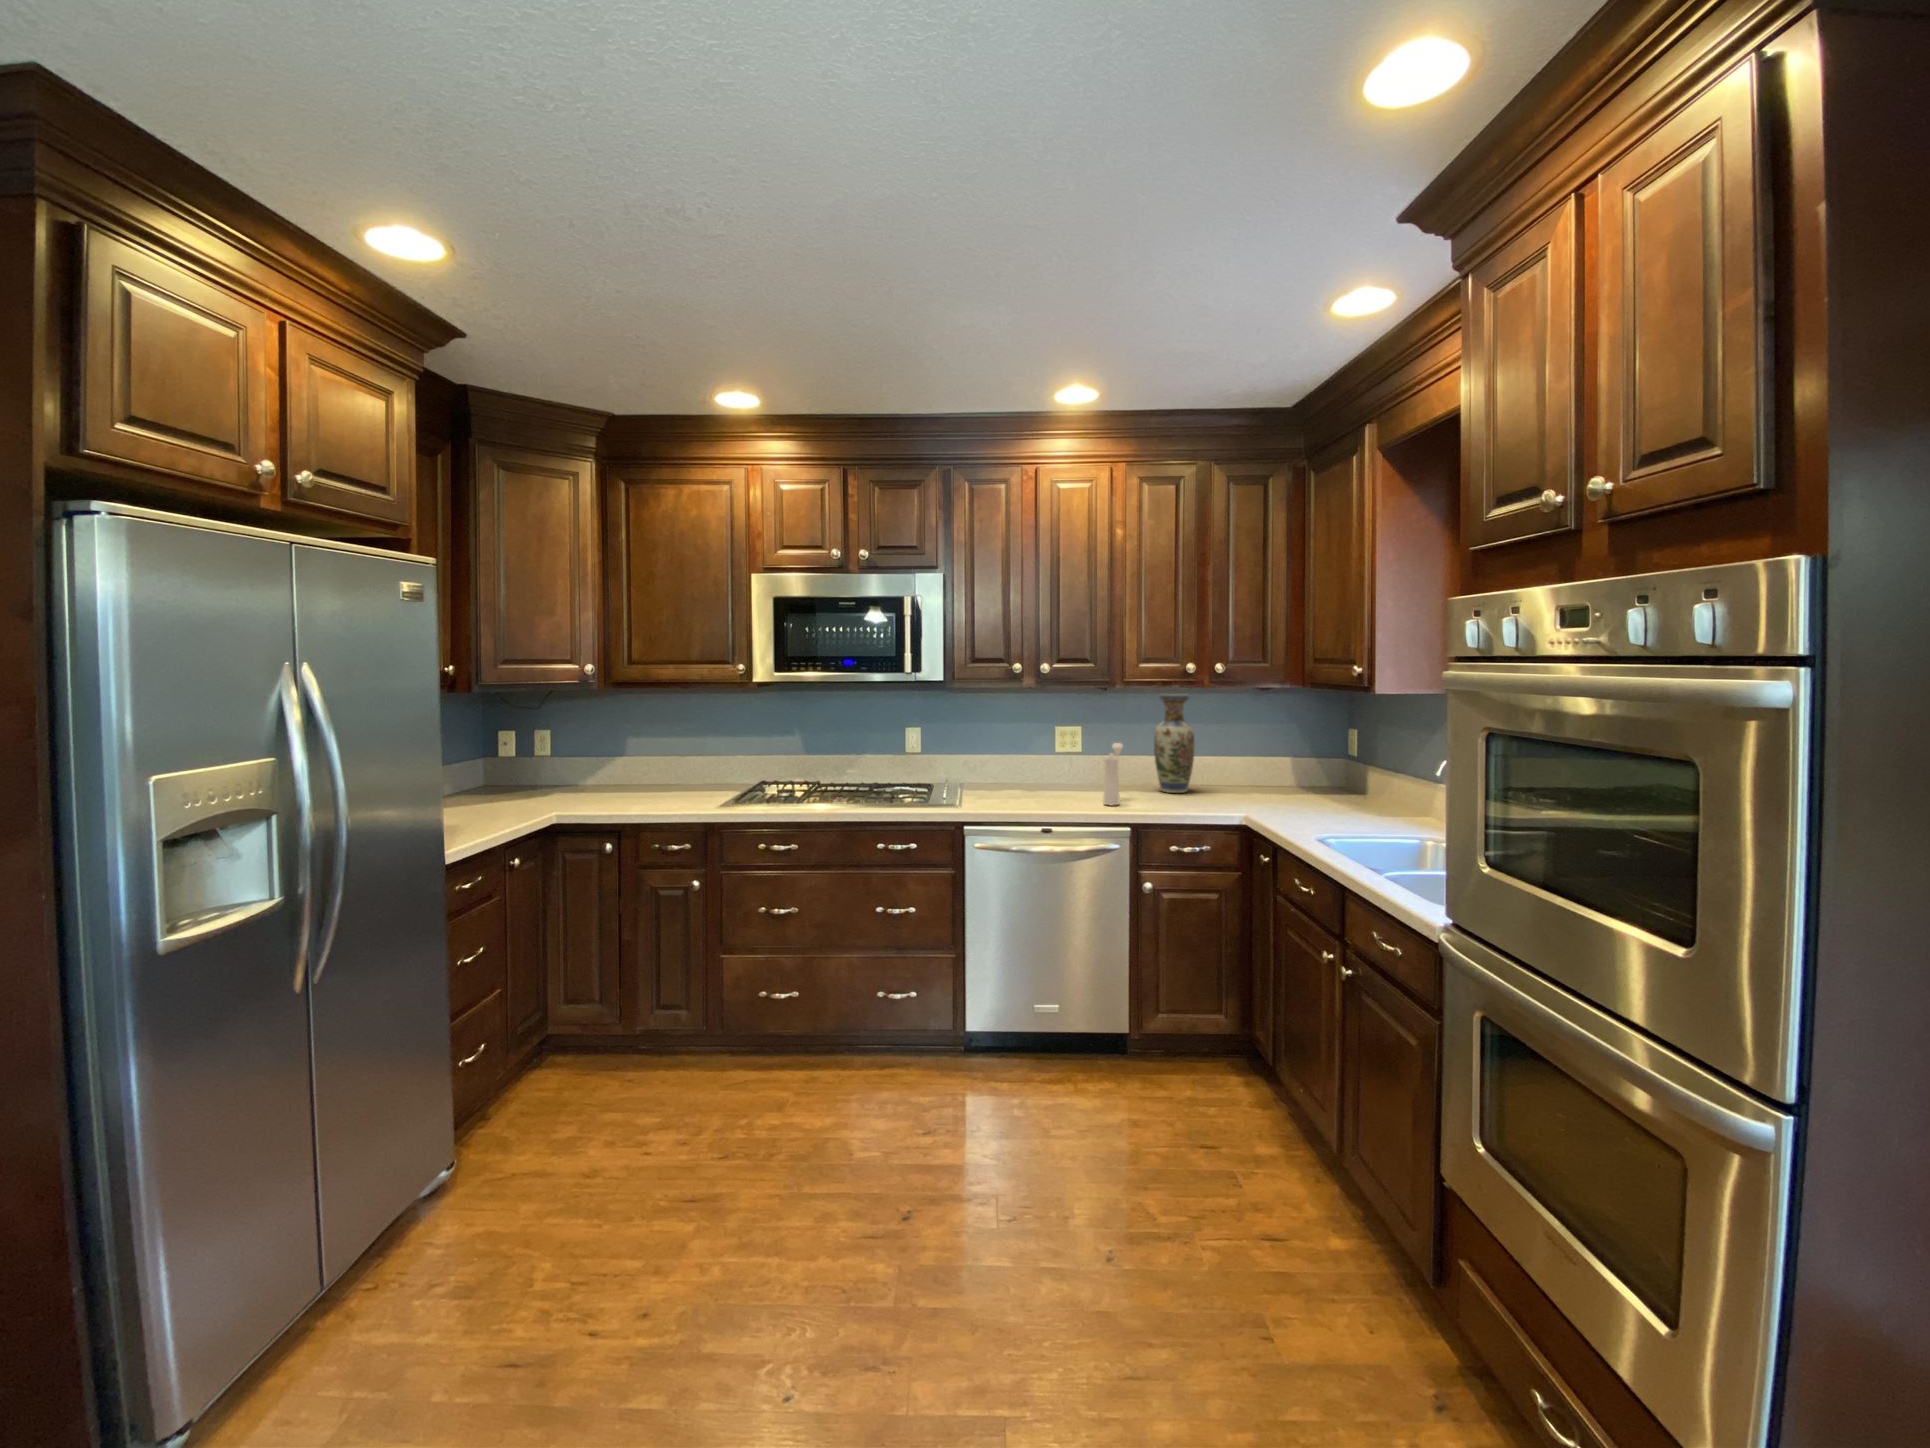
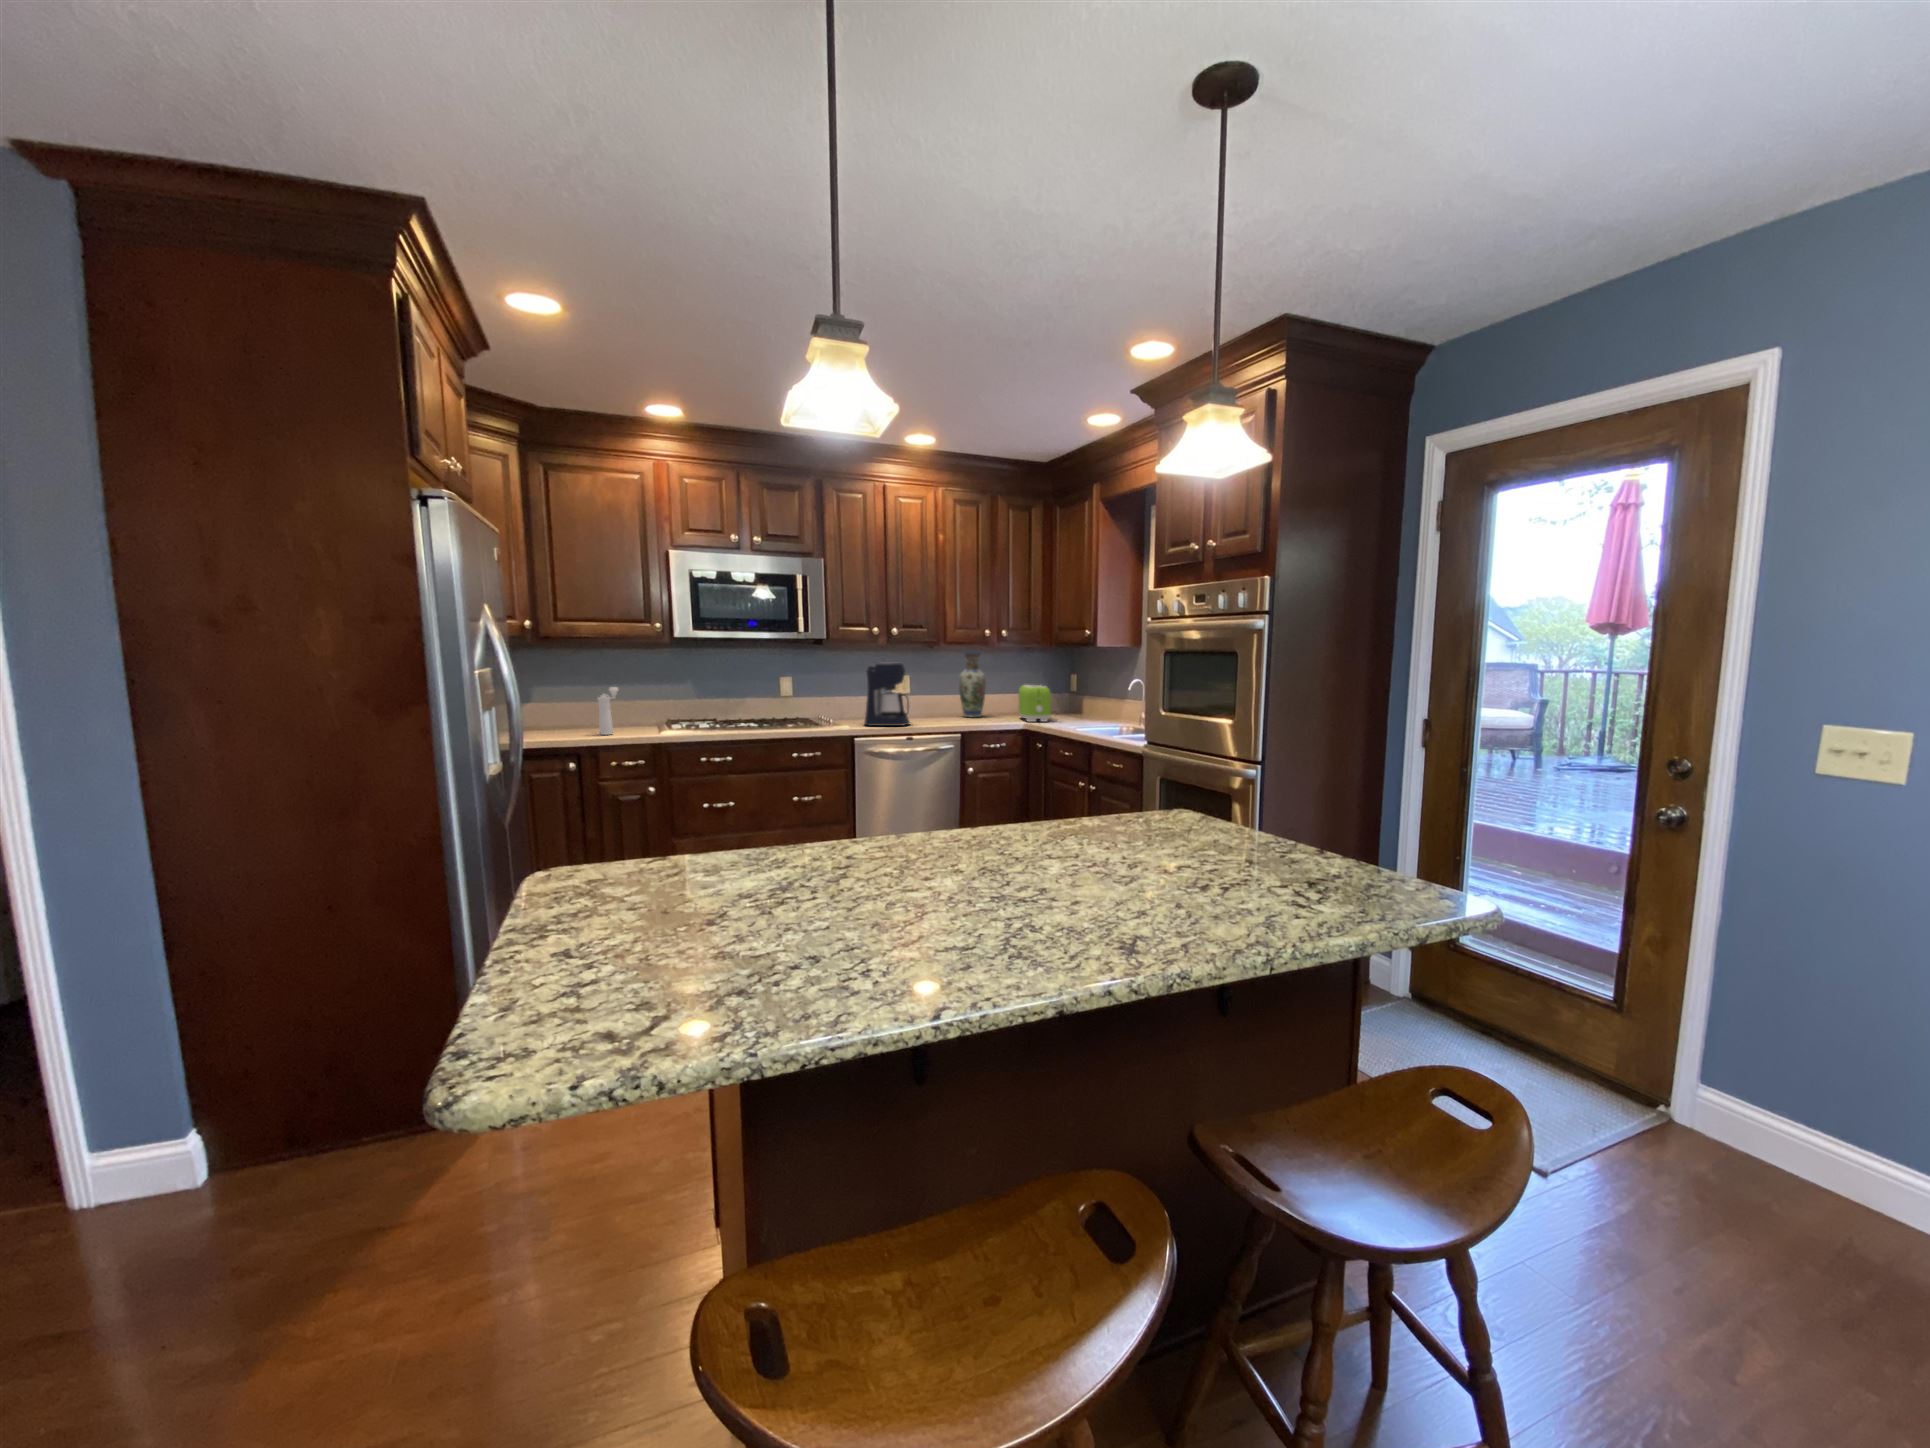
coffee maker: none [994,714,1062,809] -> present [864,663,910,726]
pepper mill: present [1104,743,1123,805] -> present [597,687,618,735]
toaster: none [1245,747,1293,811] -> present [1019,685,1051,722]

